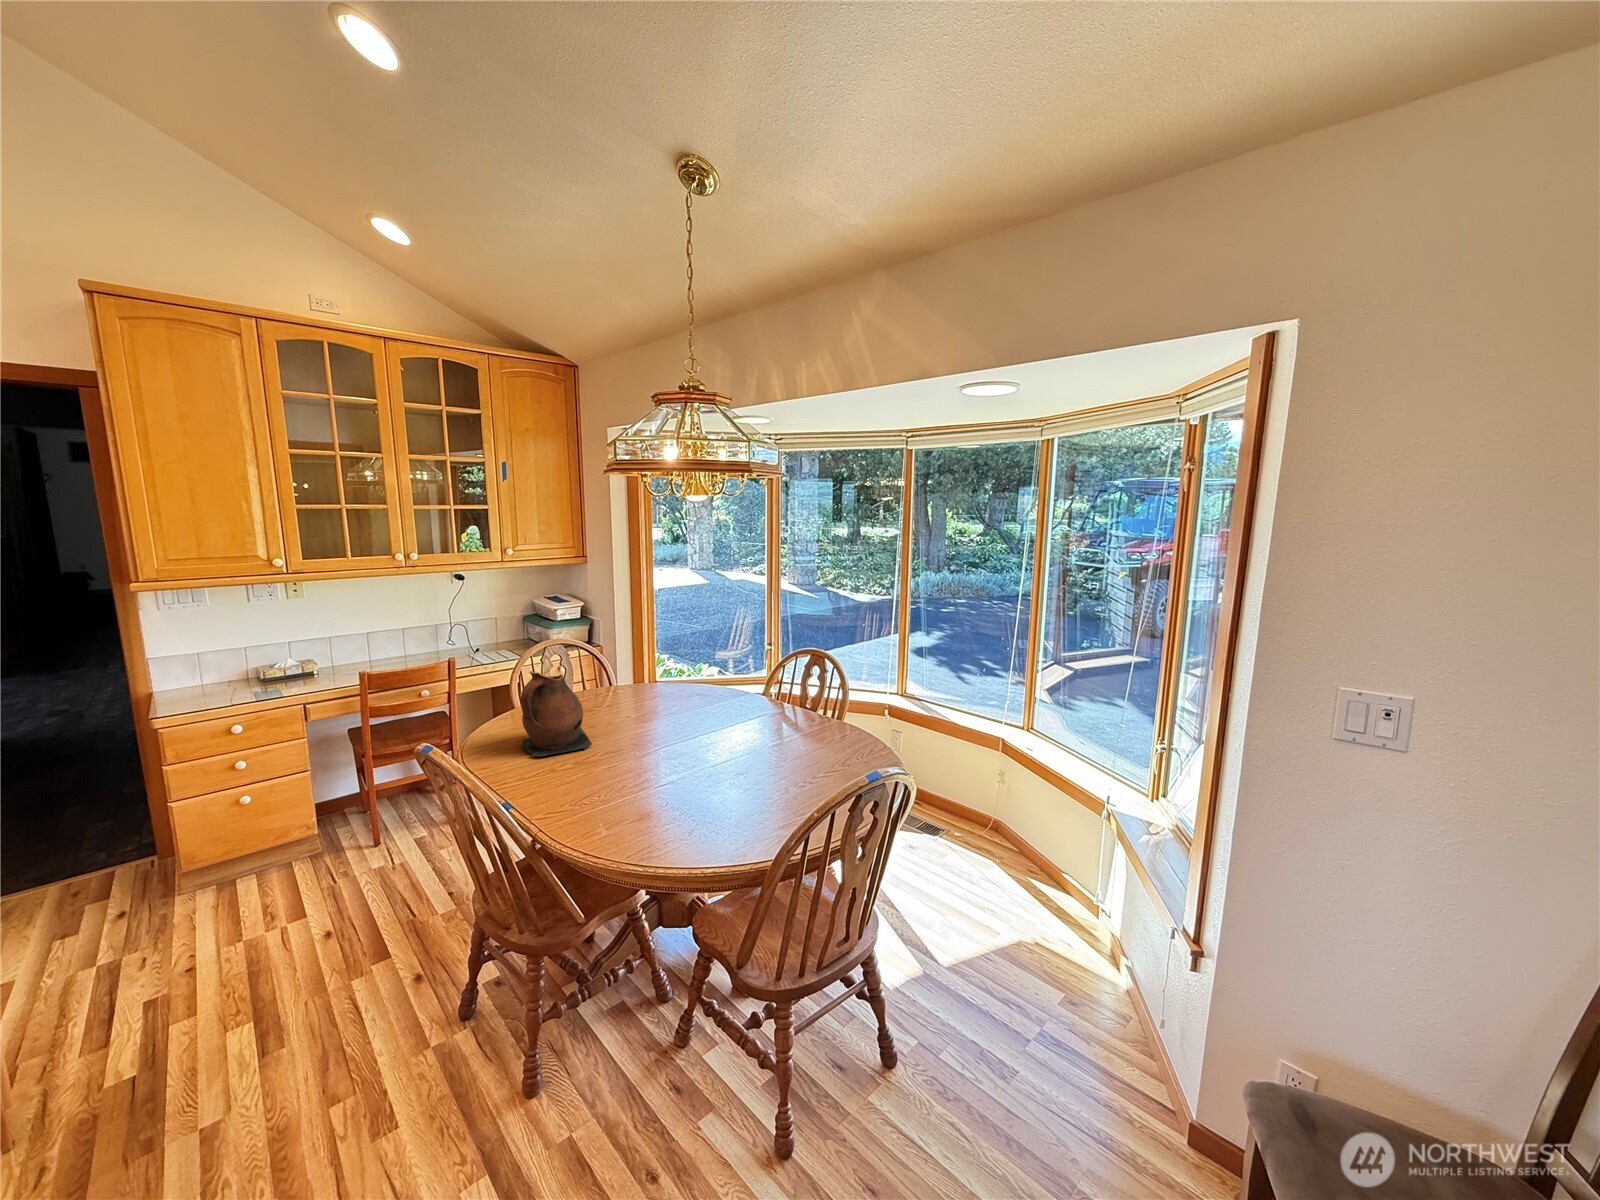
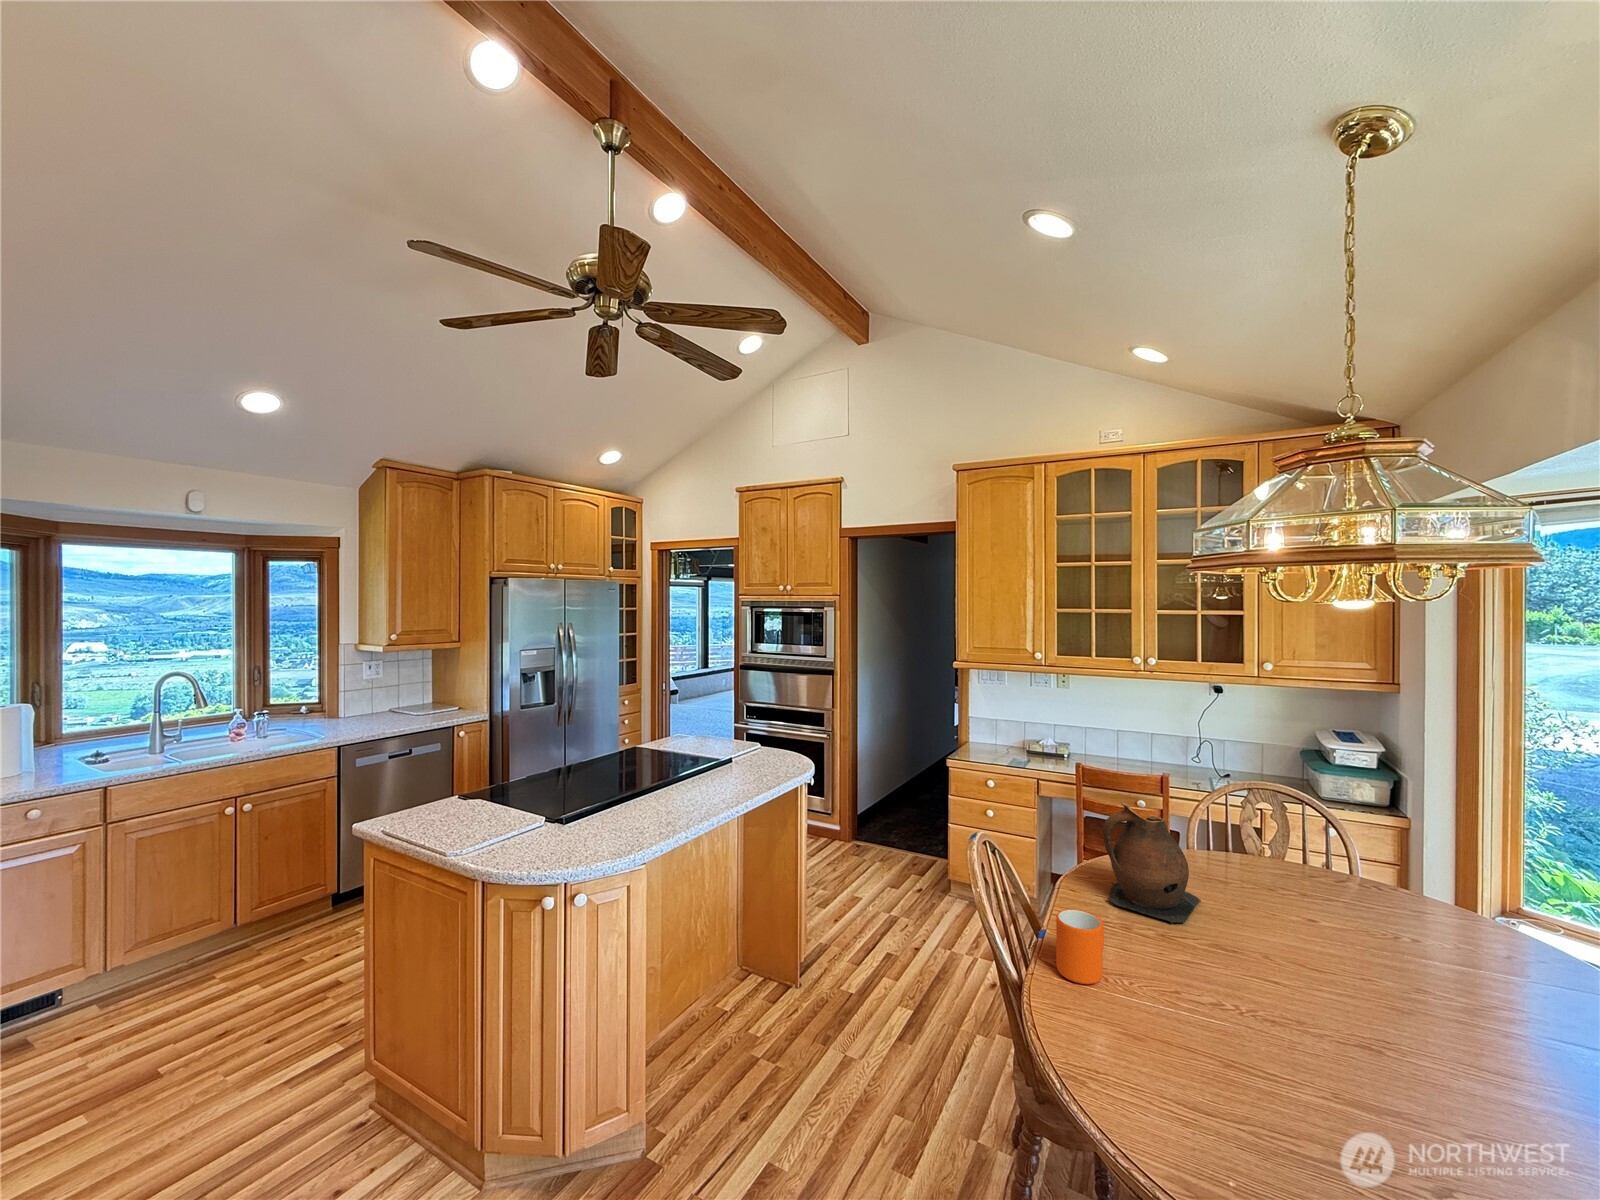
mug: none [559,757,598,813] -> present [1056,910,1104,984]

